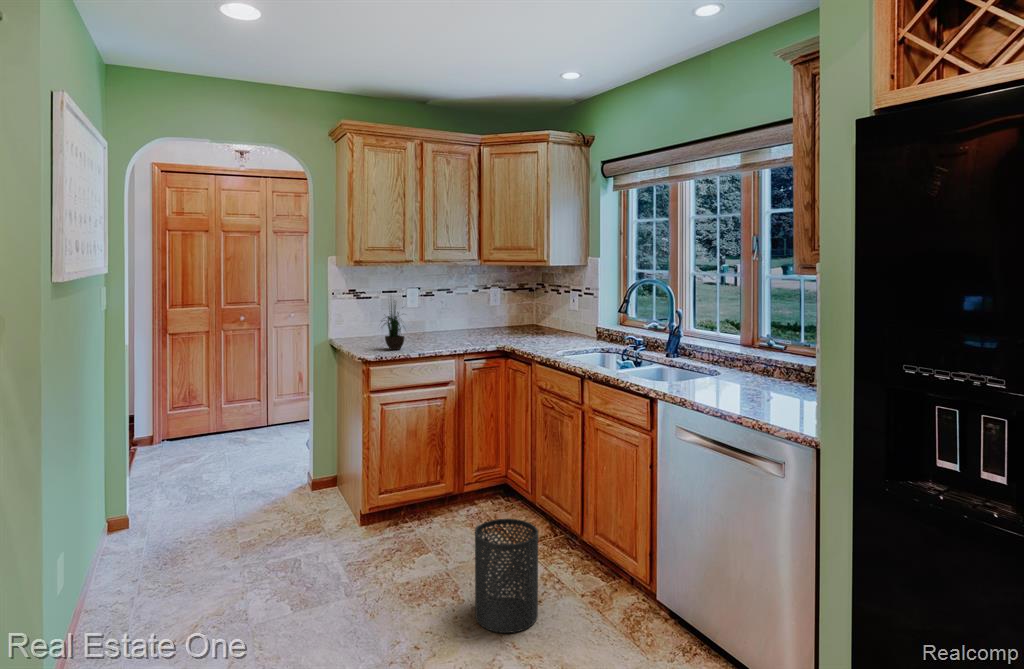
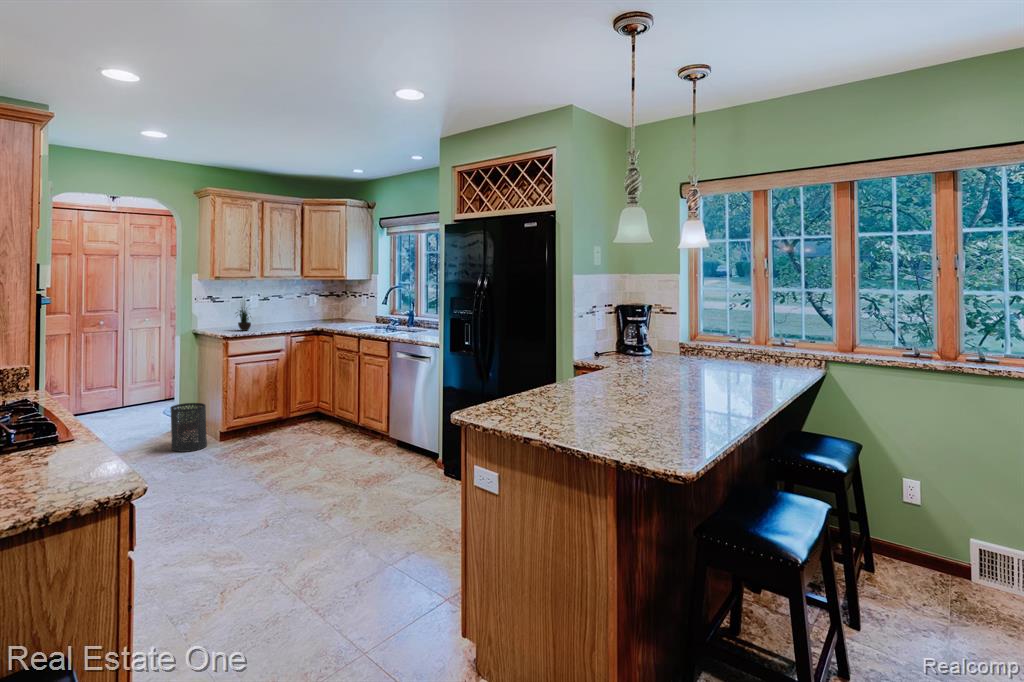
trash can: present [475,519,539,633] -> present [170,403,207,452]

